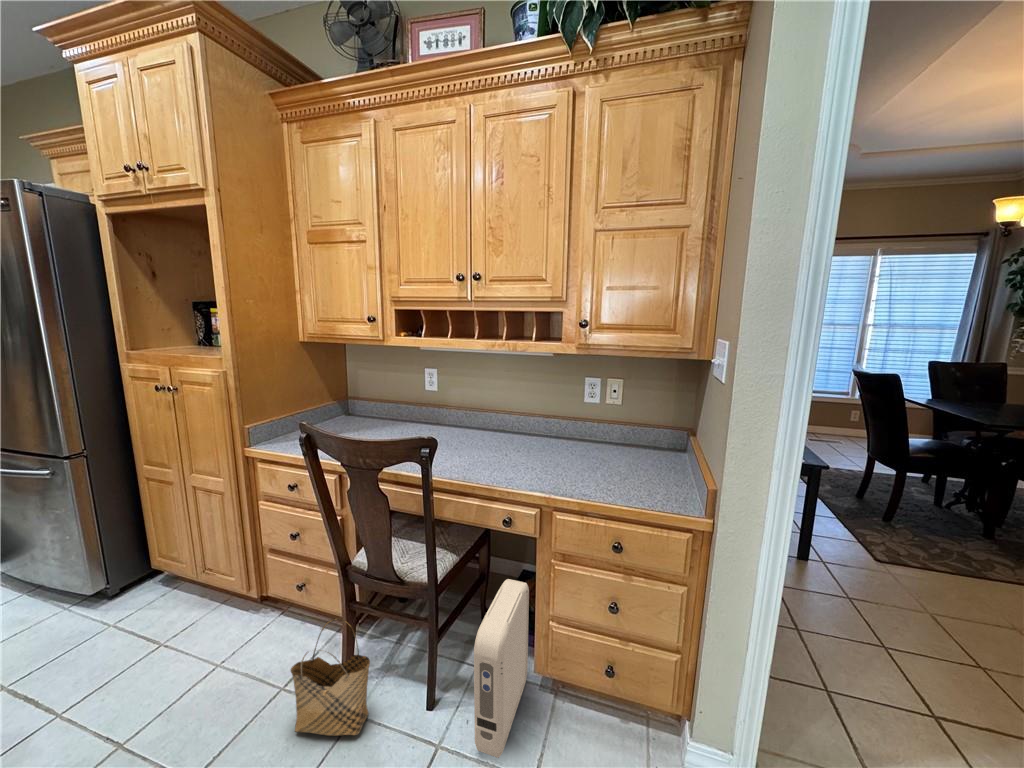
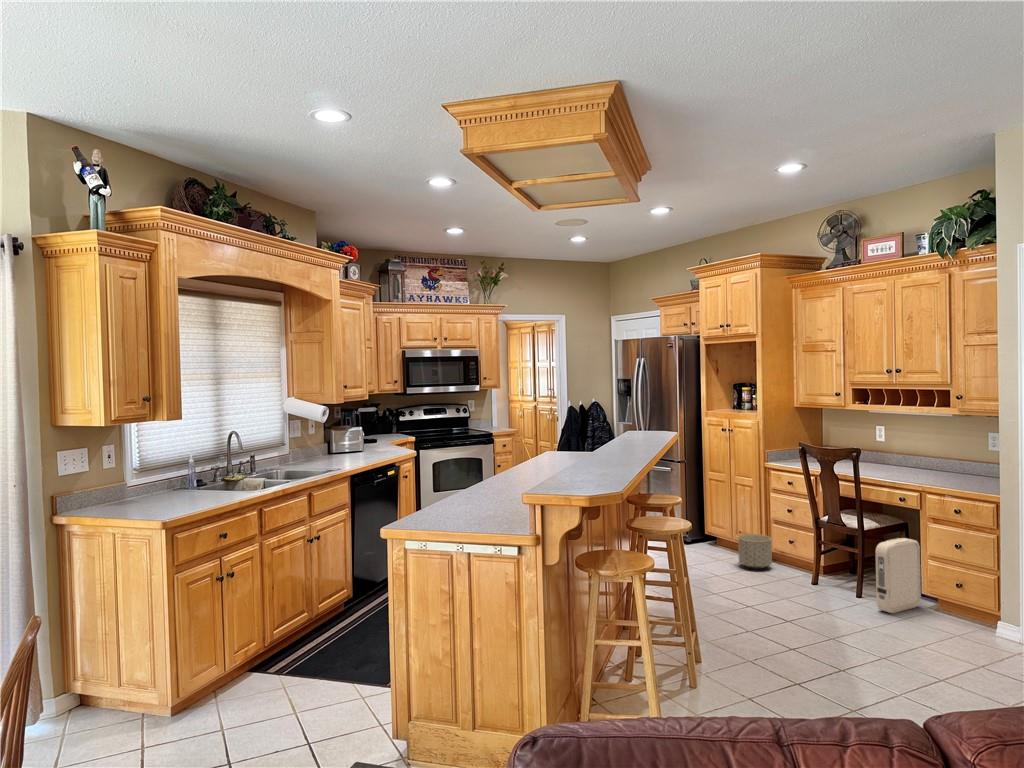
planter: none [191,577,269,663] -> present [738,534,772,569]
woven basket: present [291,618,370,735] -> none [789,541,826,594]

